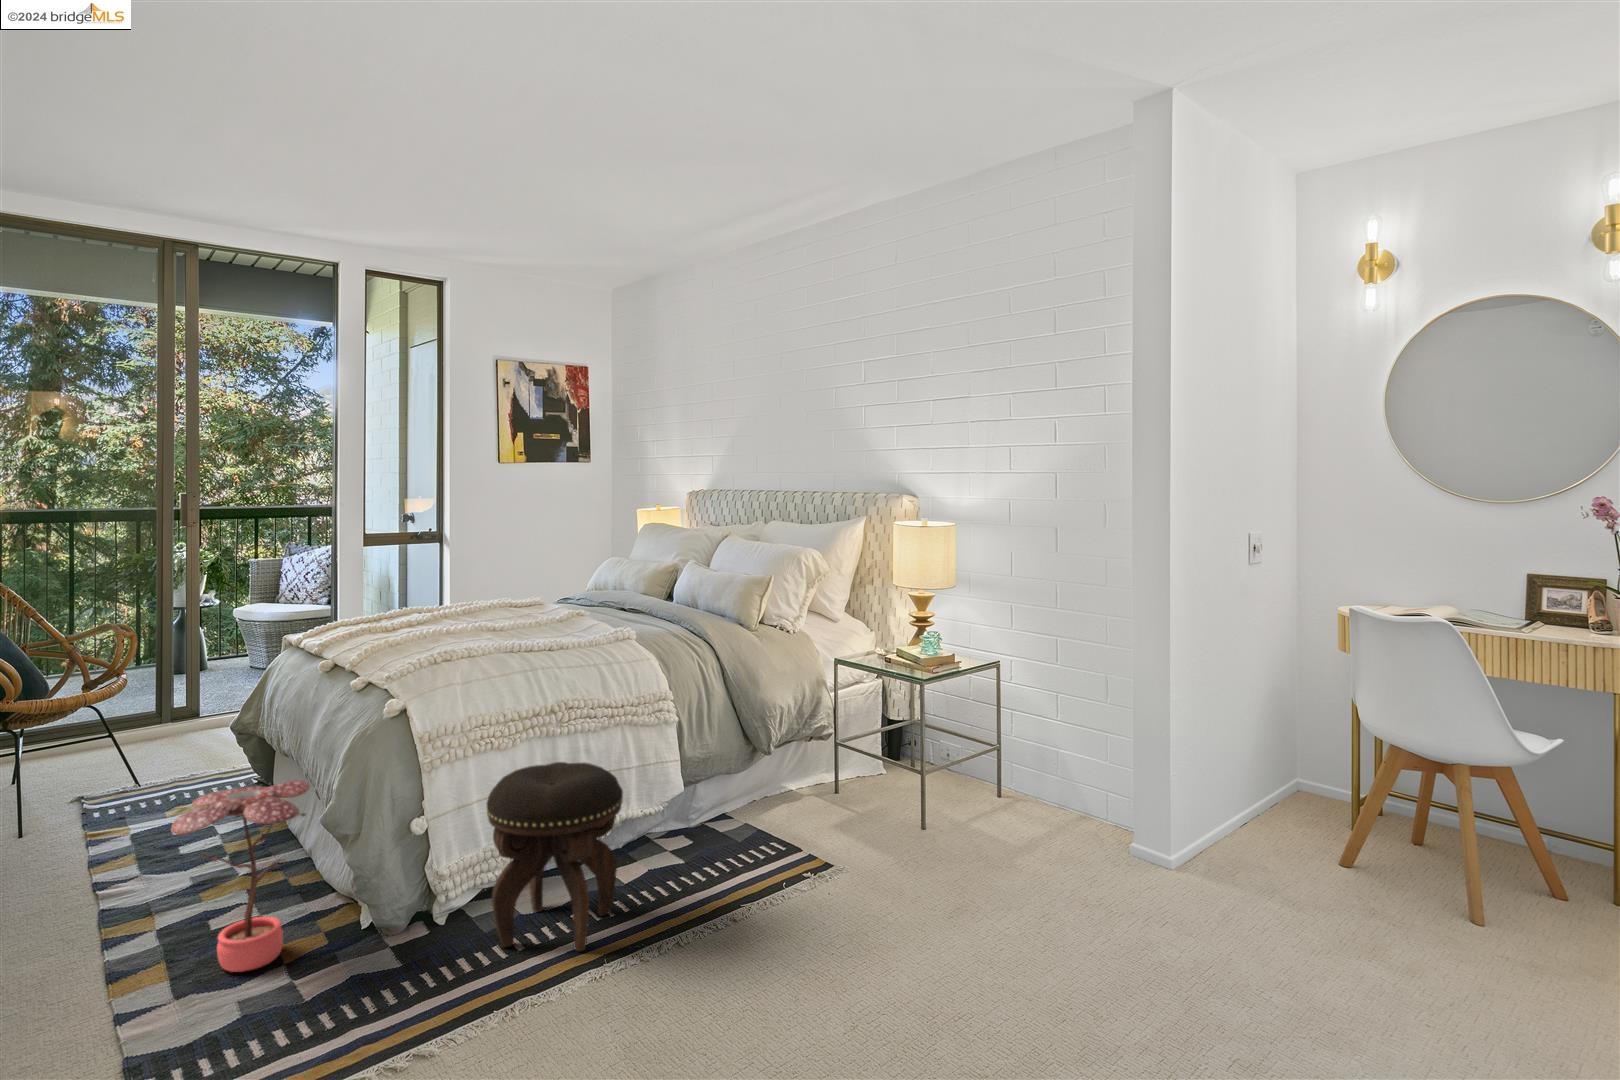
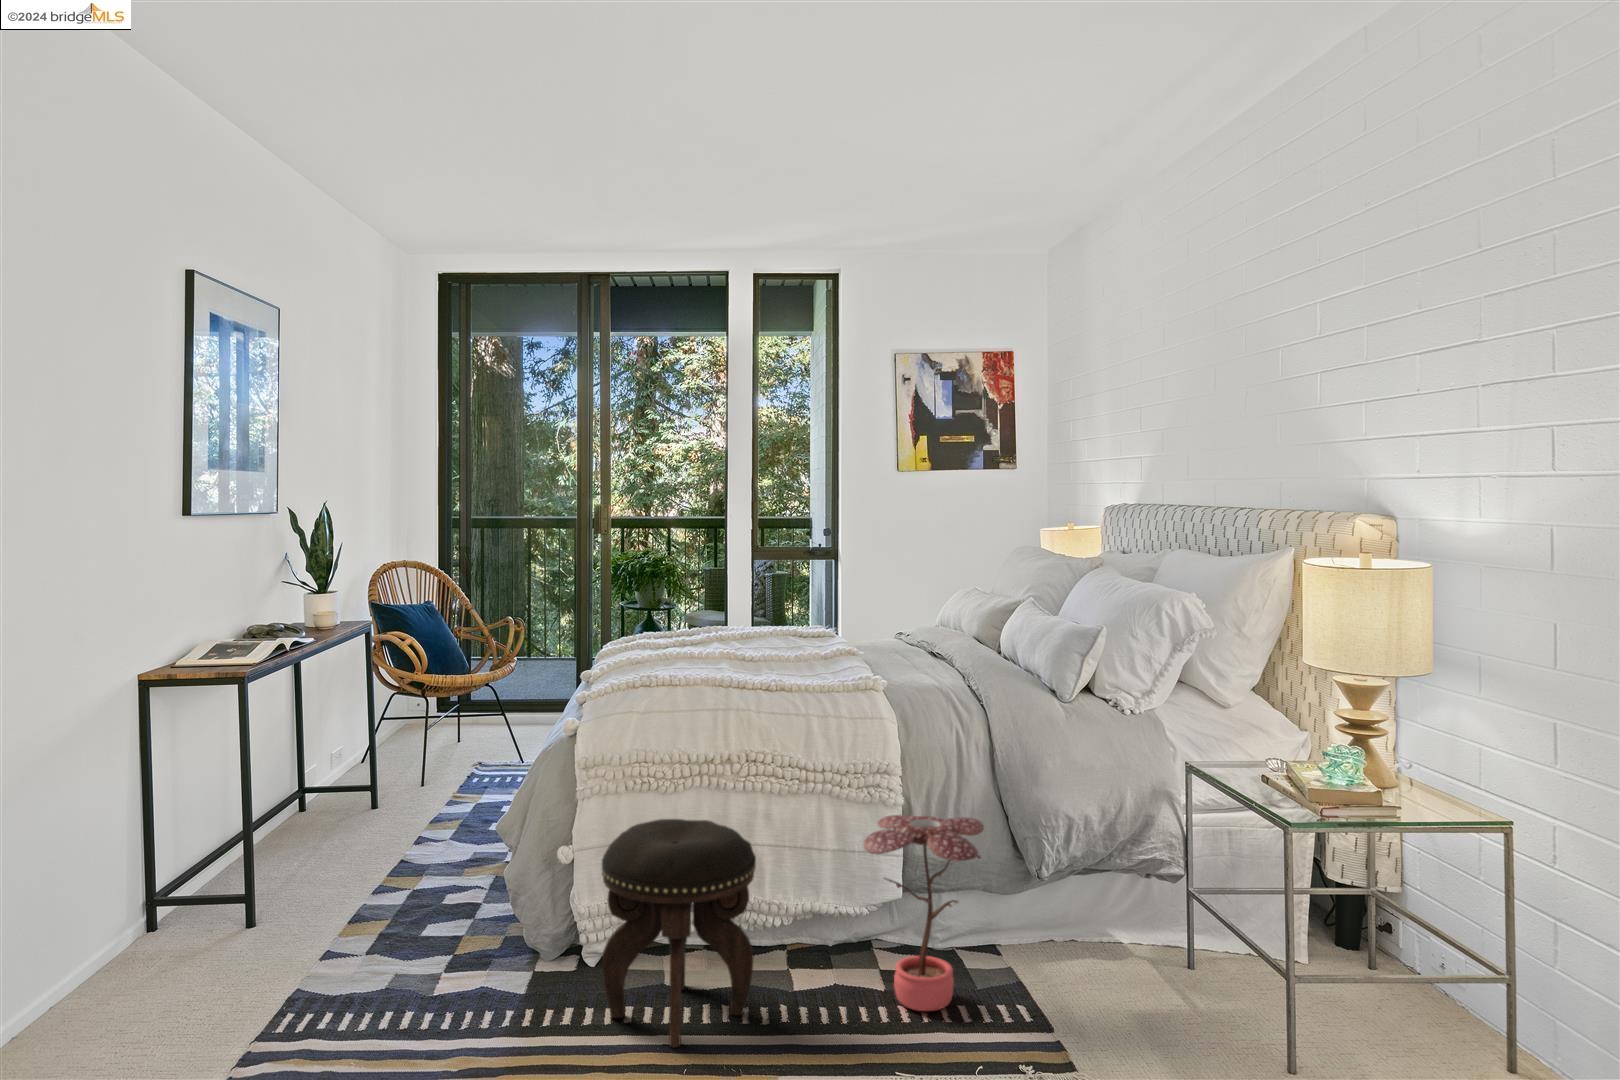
potted plant: present [171,780,309,972] -> present [864,815,984,1011]

